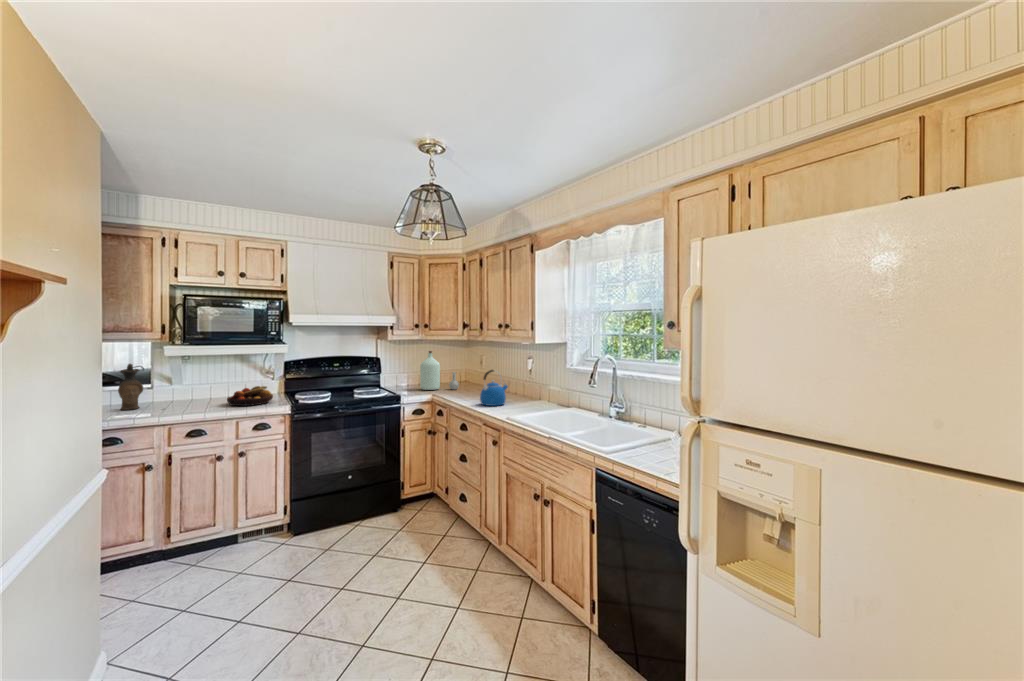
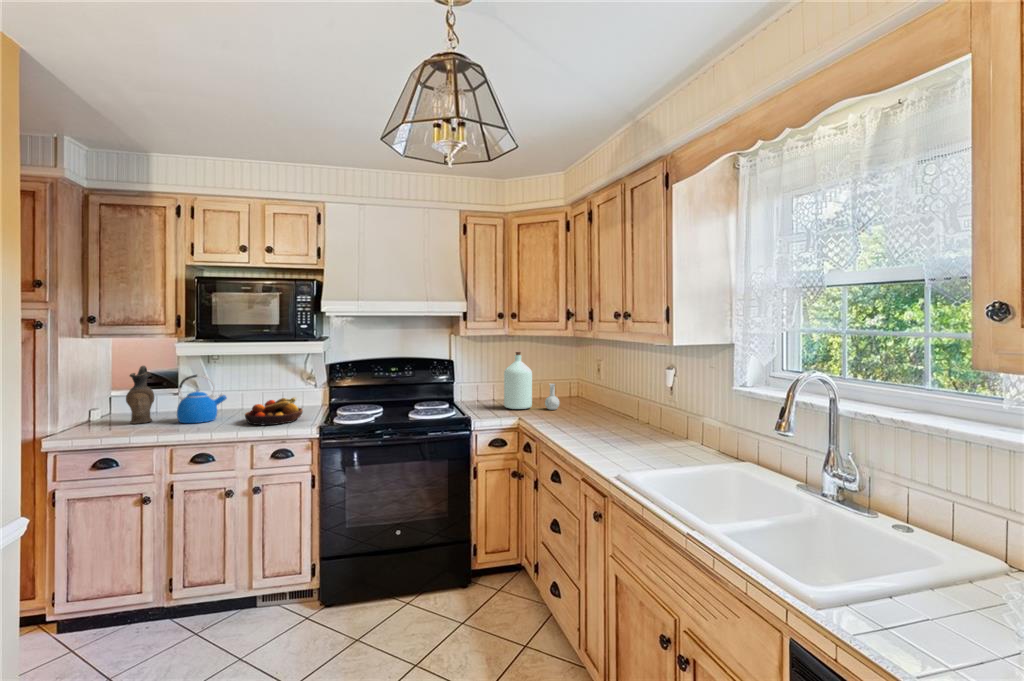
kettle: present [480,370,508,406] -> present [177,375,227,423]

